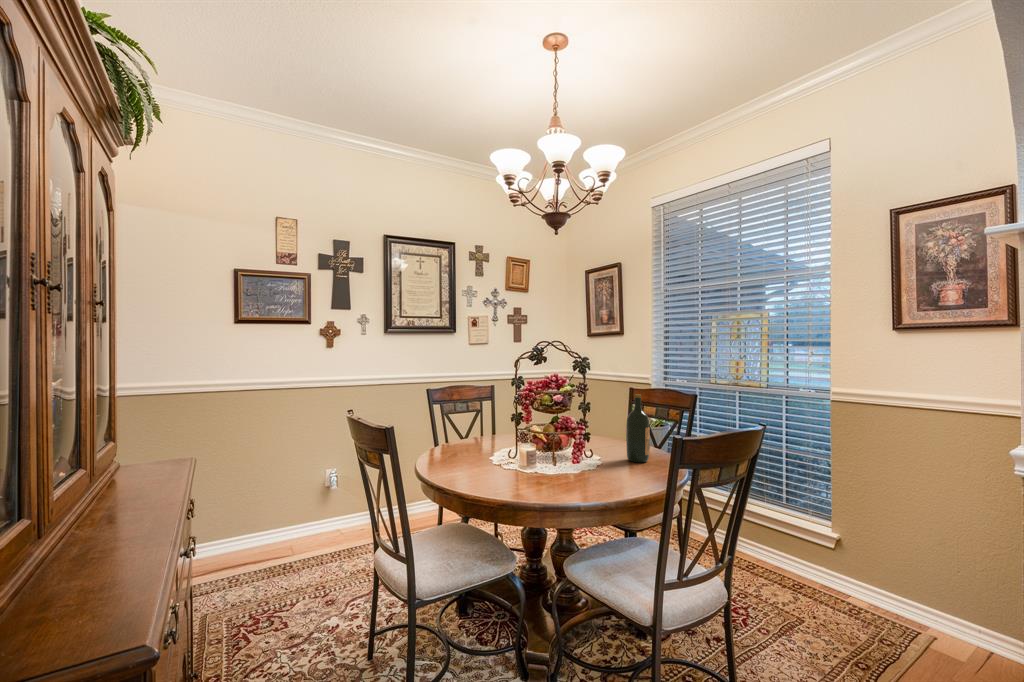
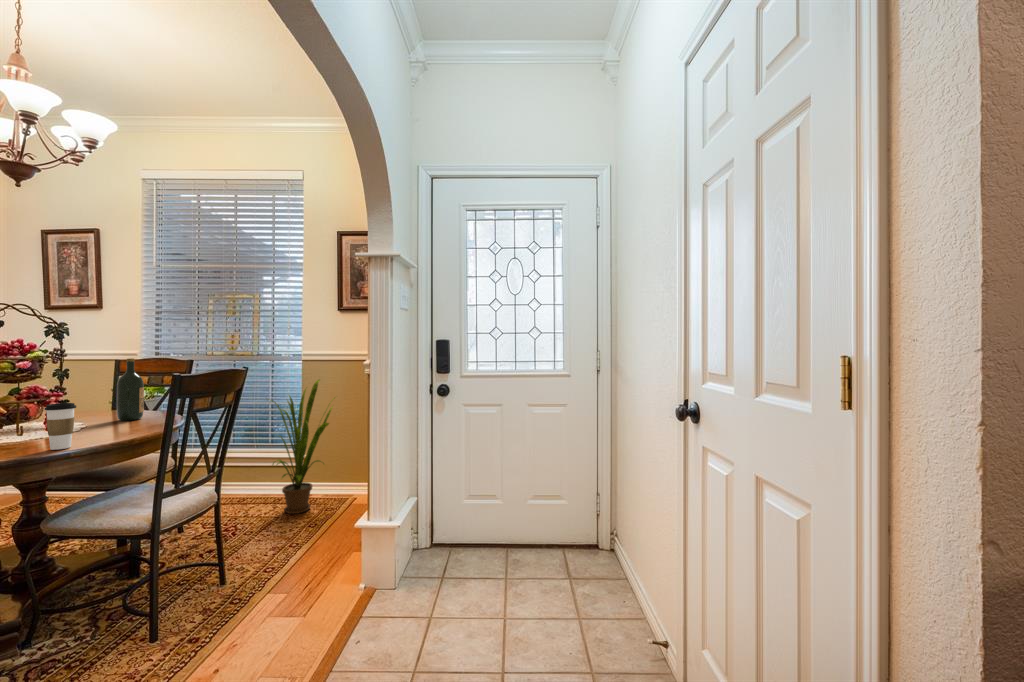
house plant: none [779,430,899,628] -> present [273,379,332,514]
coffee cup: none [562,448,586,499] -> present [44,403,76,450]

